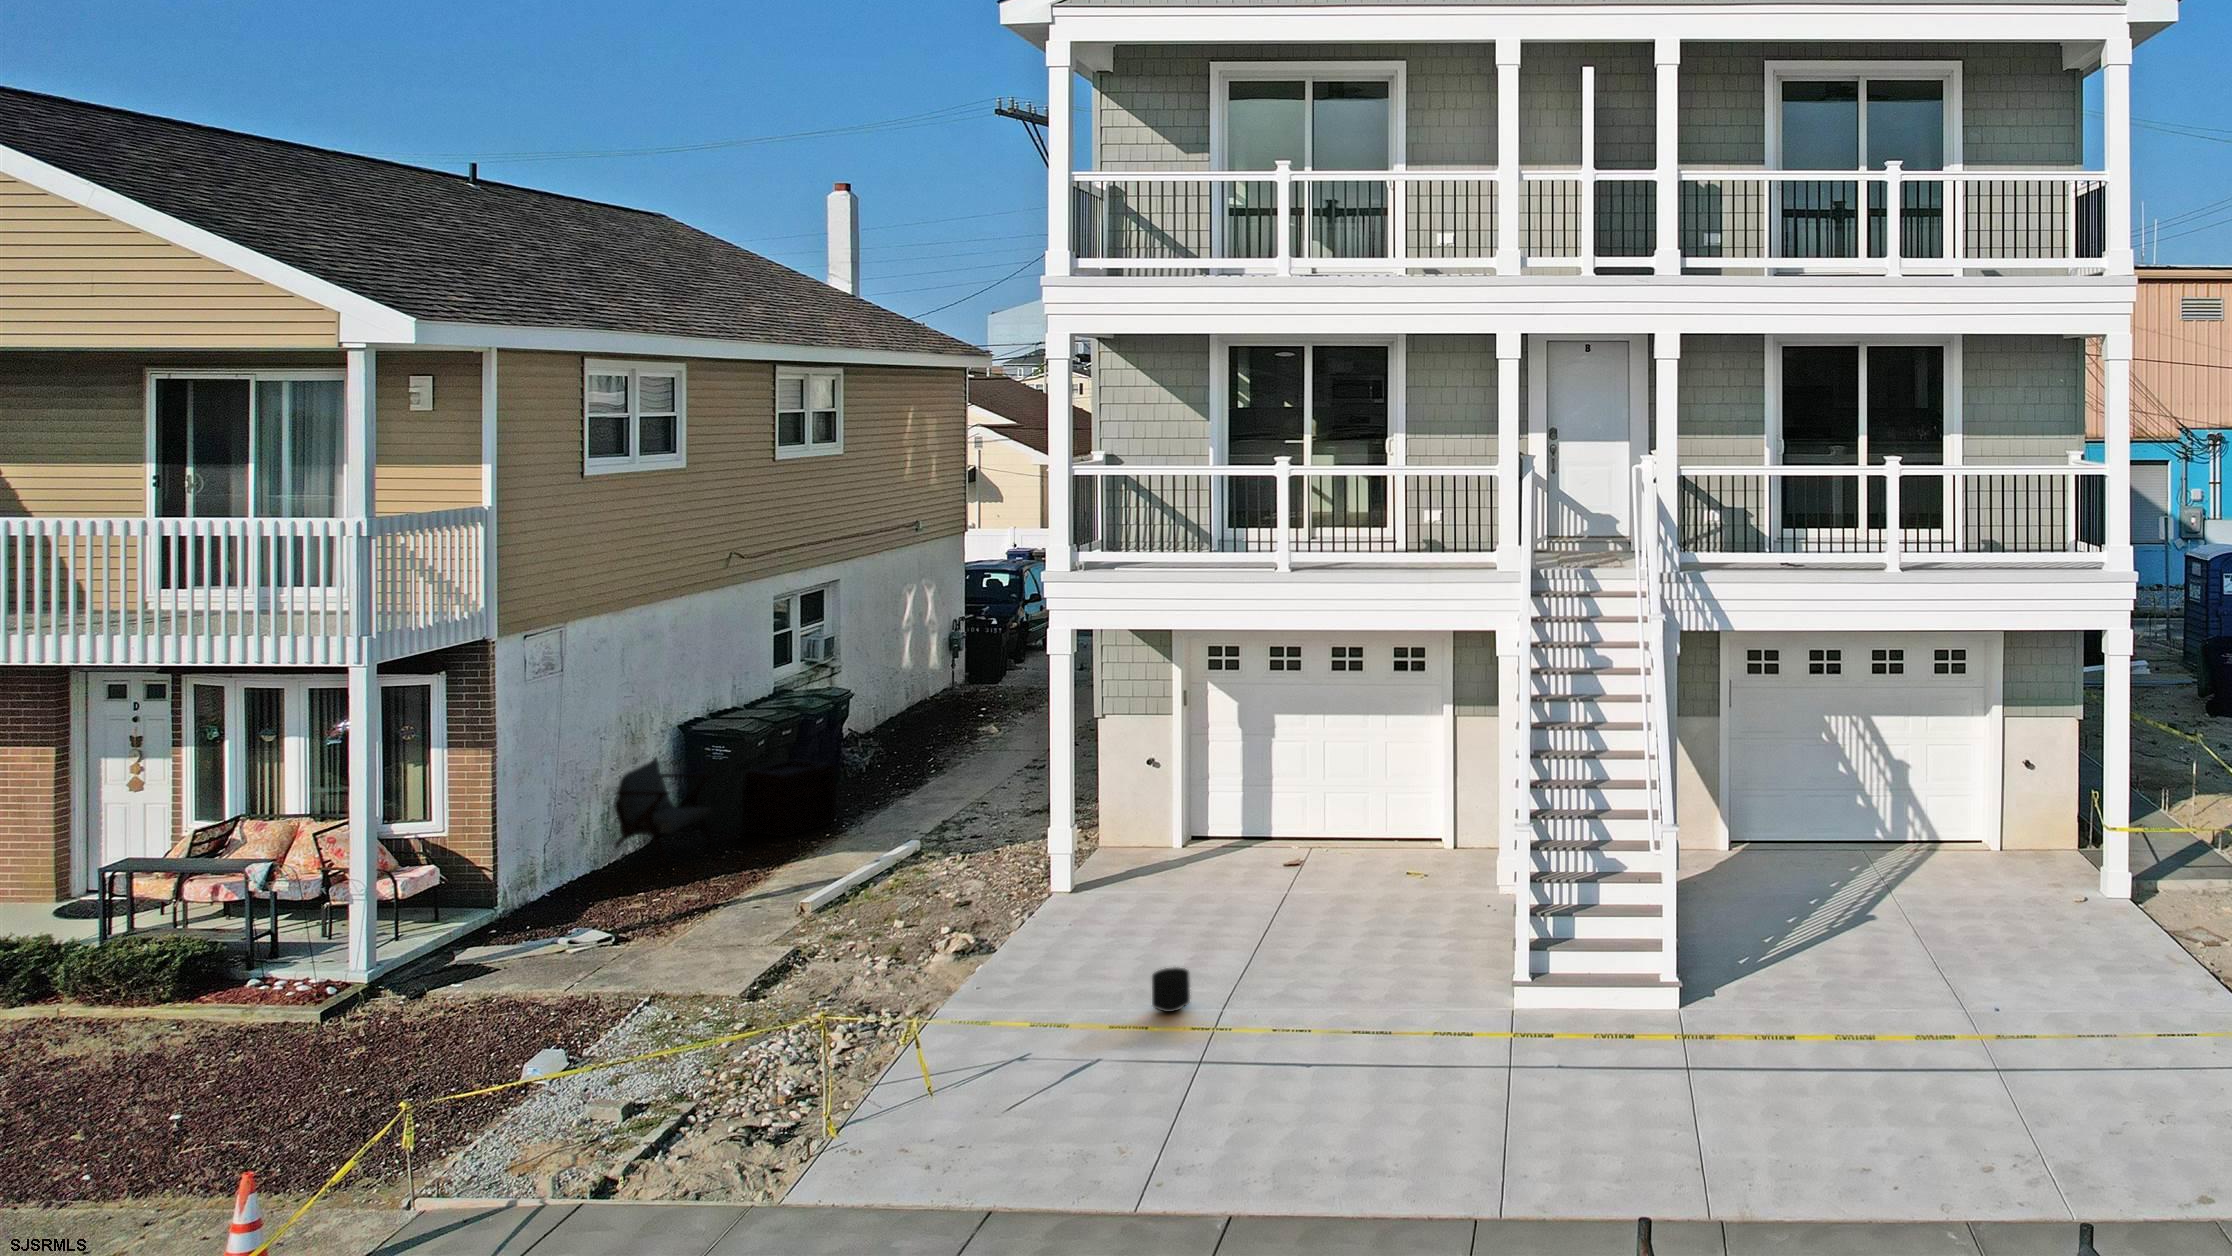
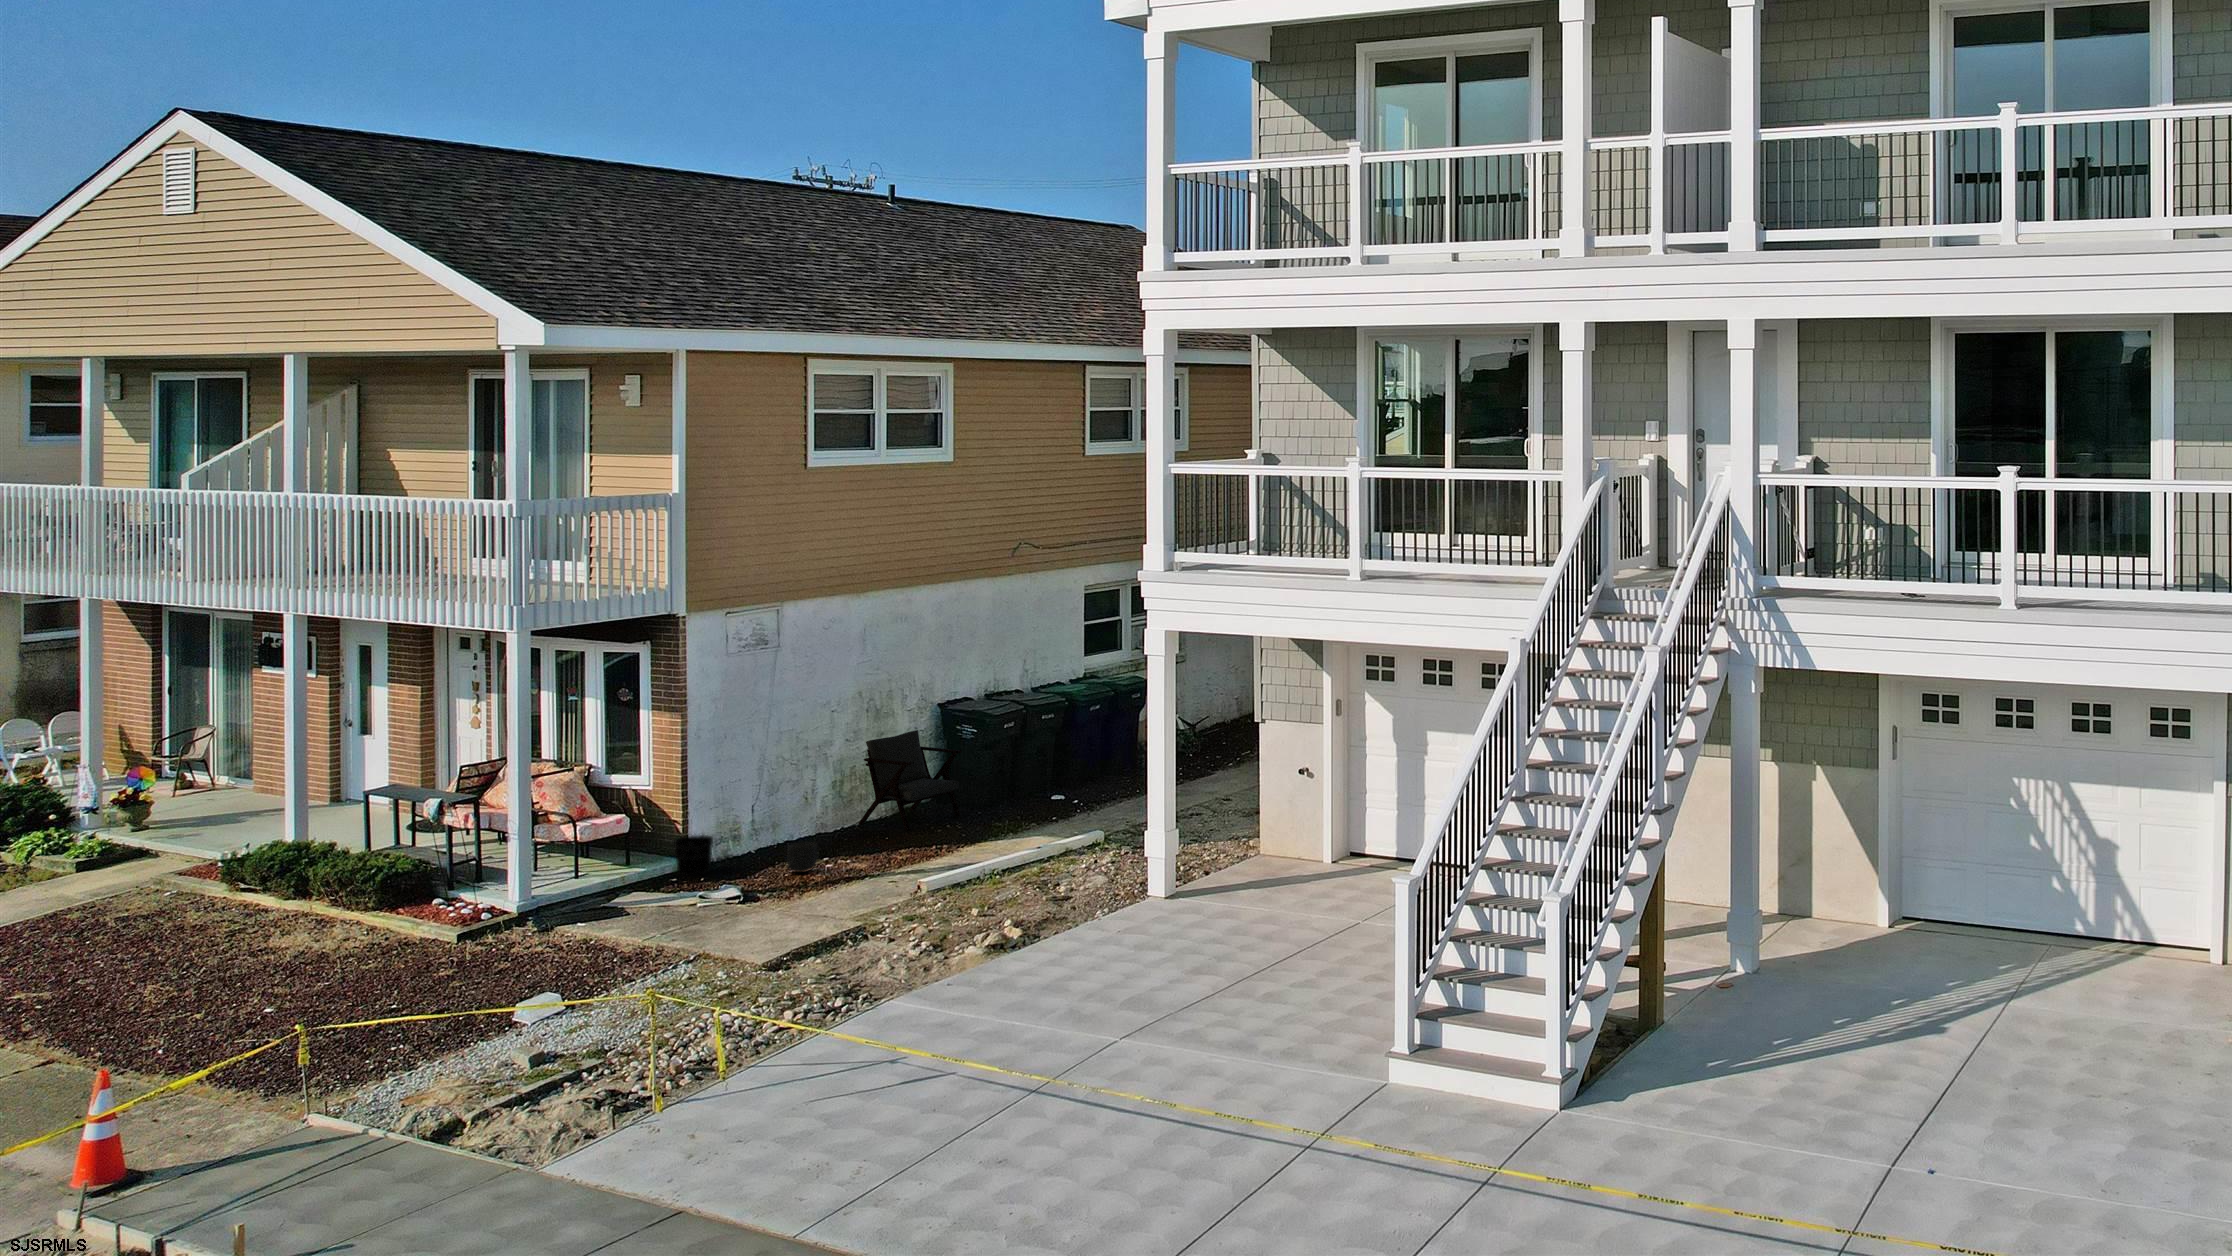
wooden crate: present [742,759,836,837] -> none [991,743,1072,816]
bucket: none [410,894,461,944] -> present [674,835,713,876]
planter: present [1152,967,1190,1012] -> present [787,842,817,873]

